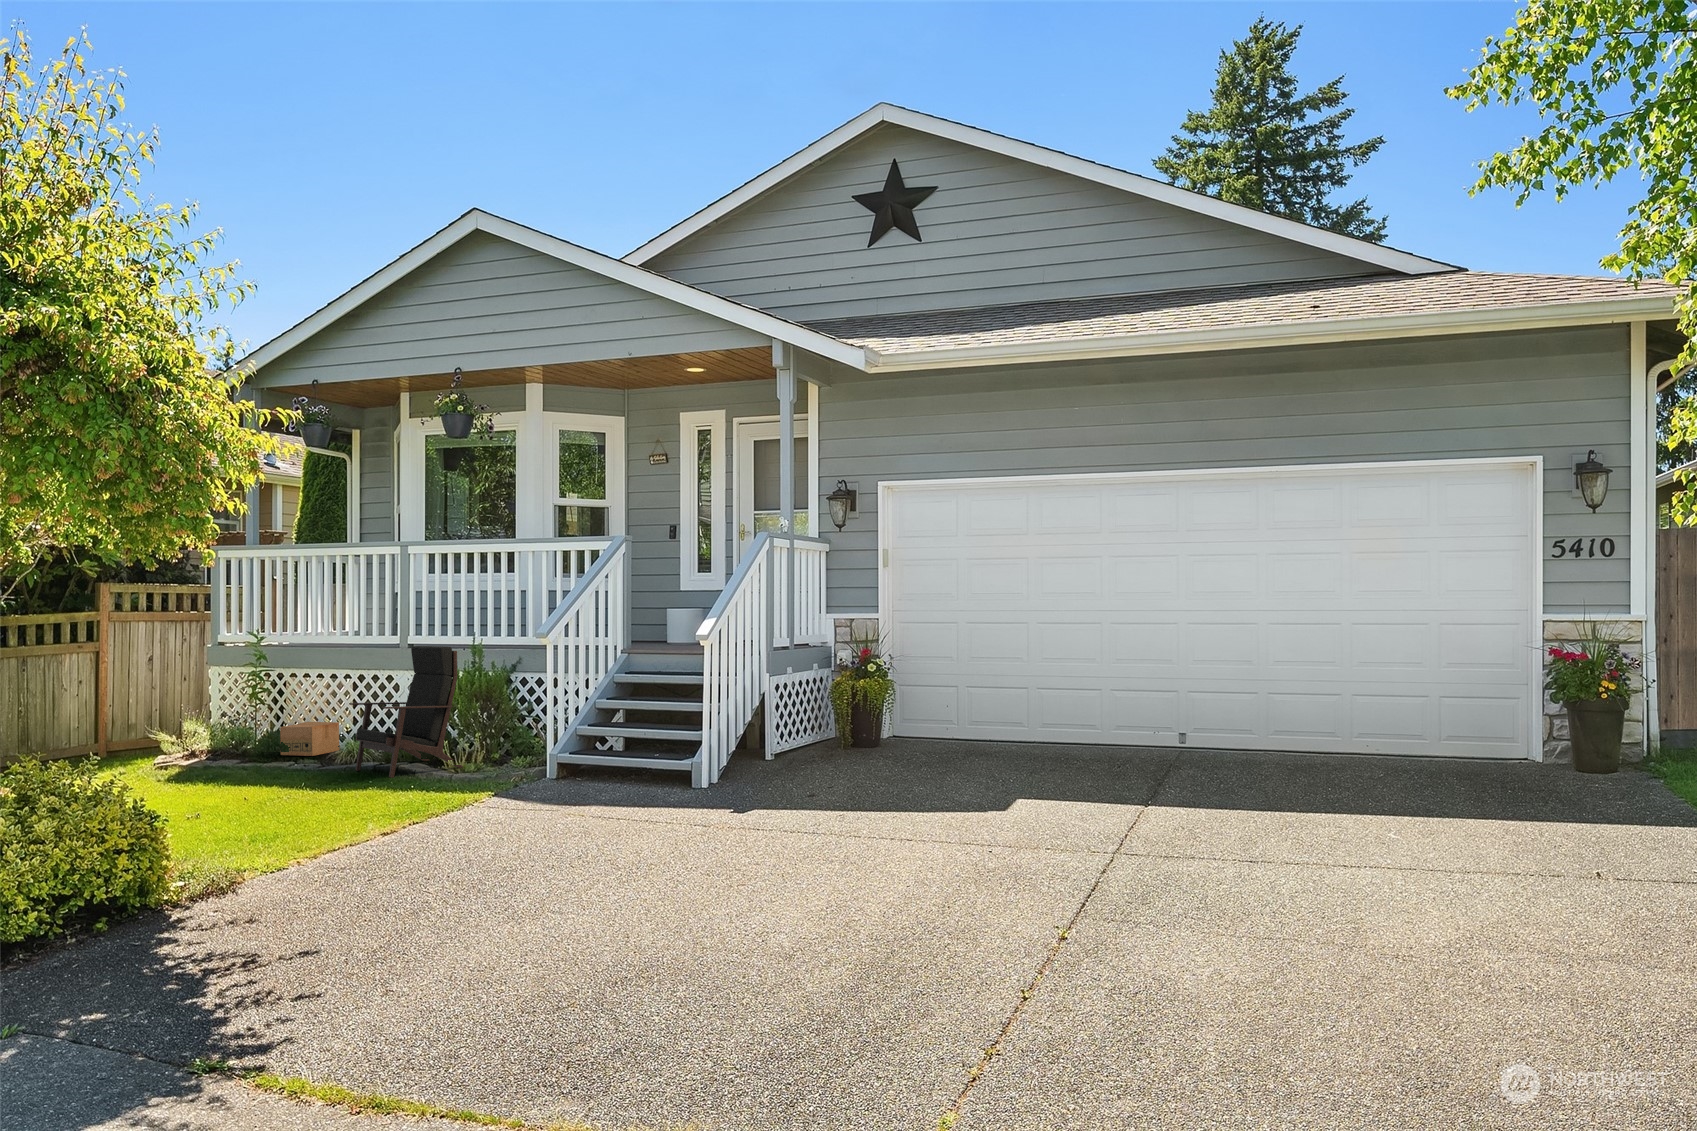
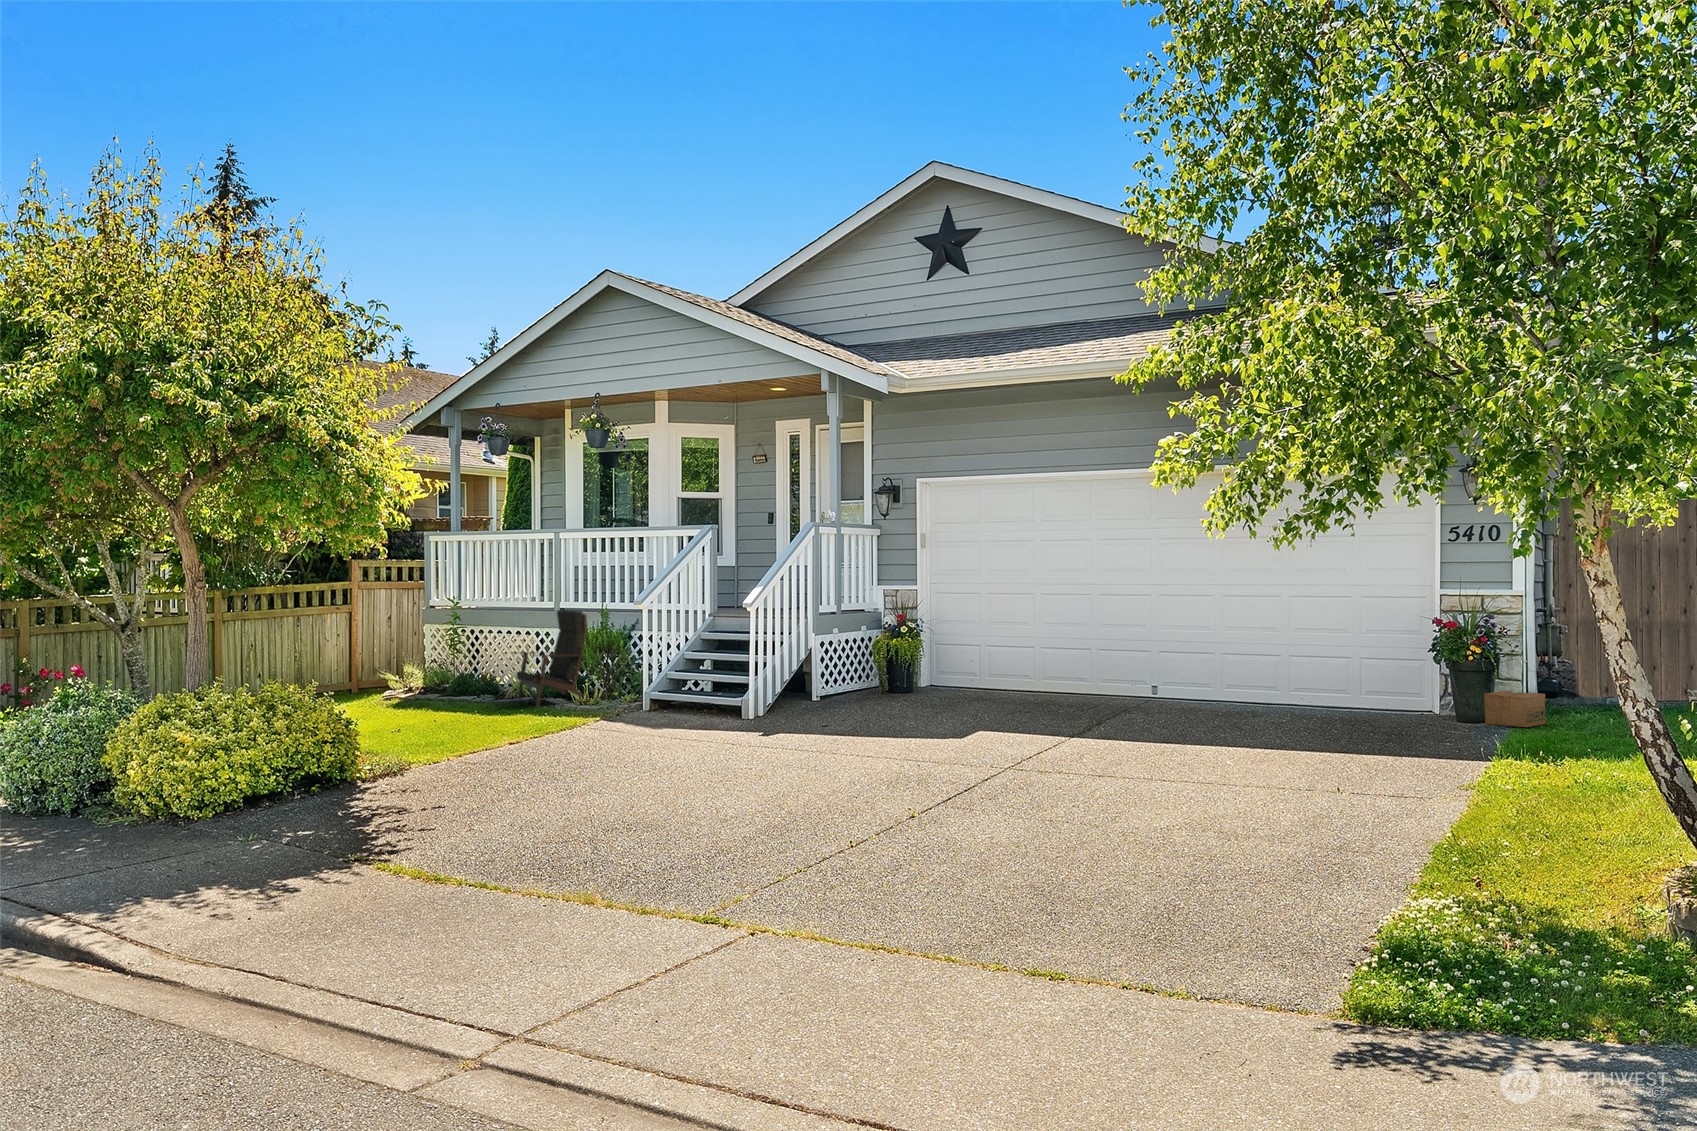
cardboard box: present [280,722,339,756] -> present [1484,691,1546,727]

